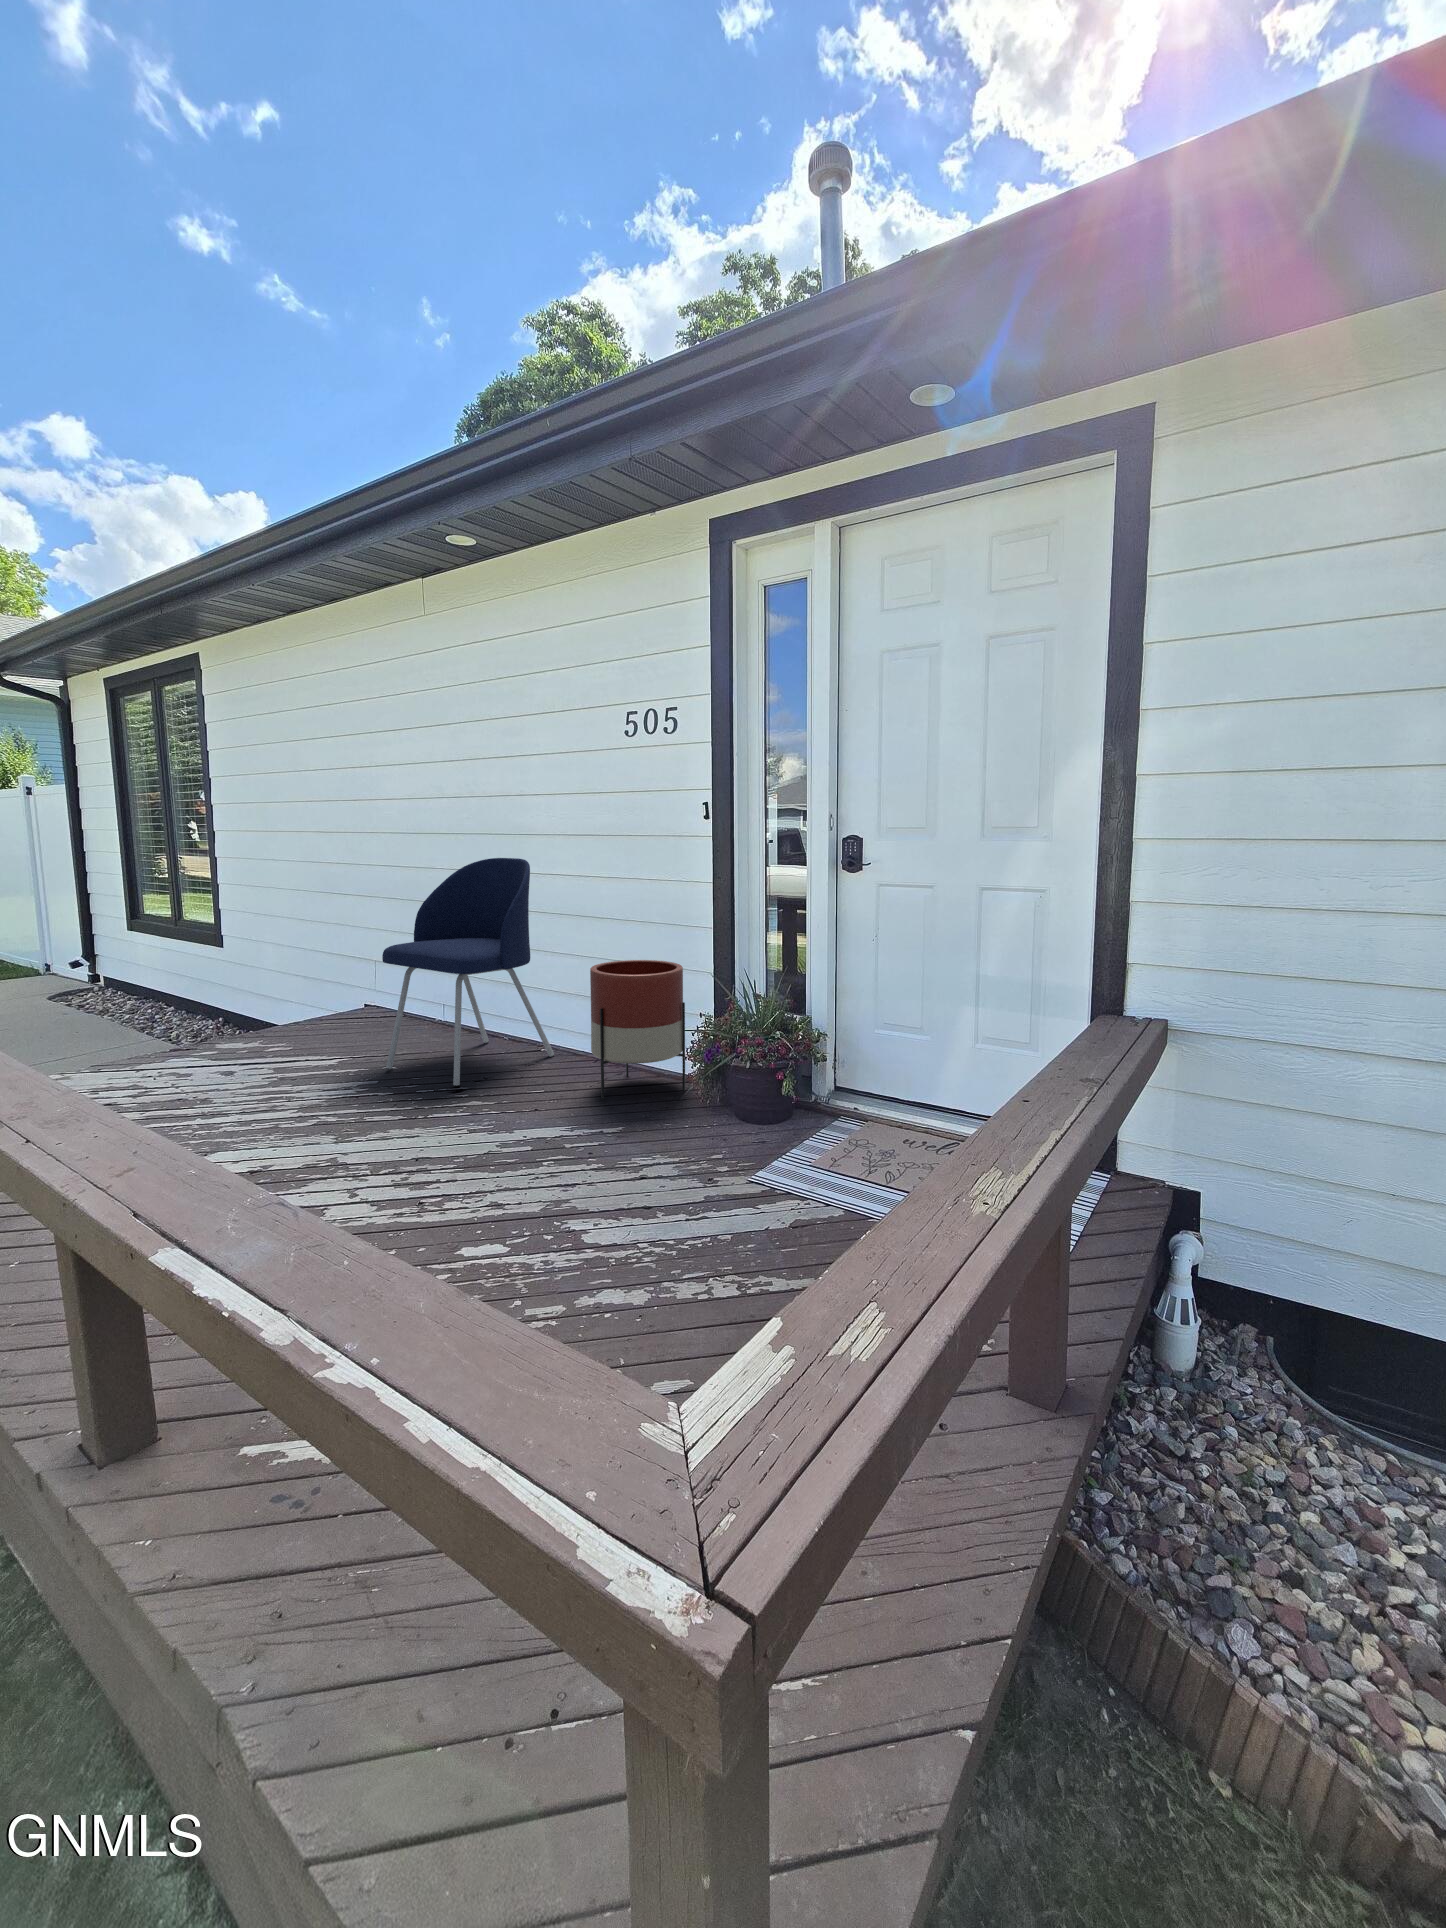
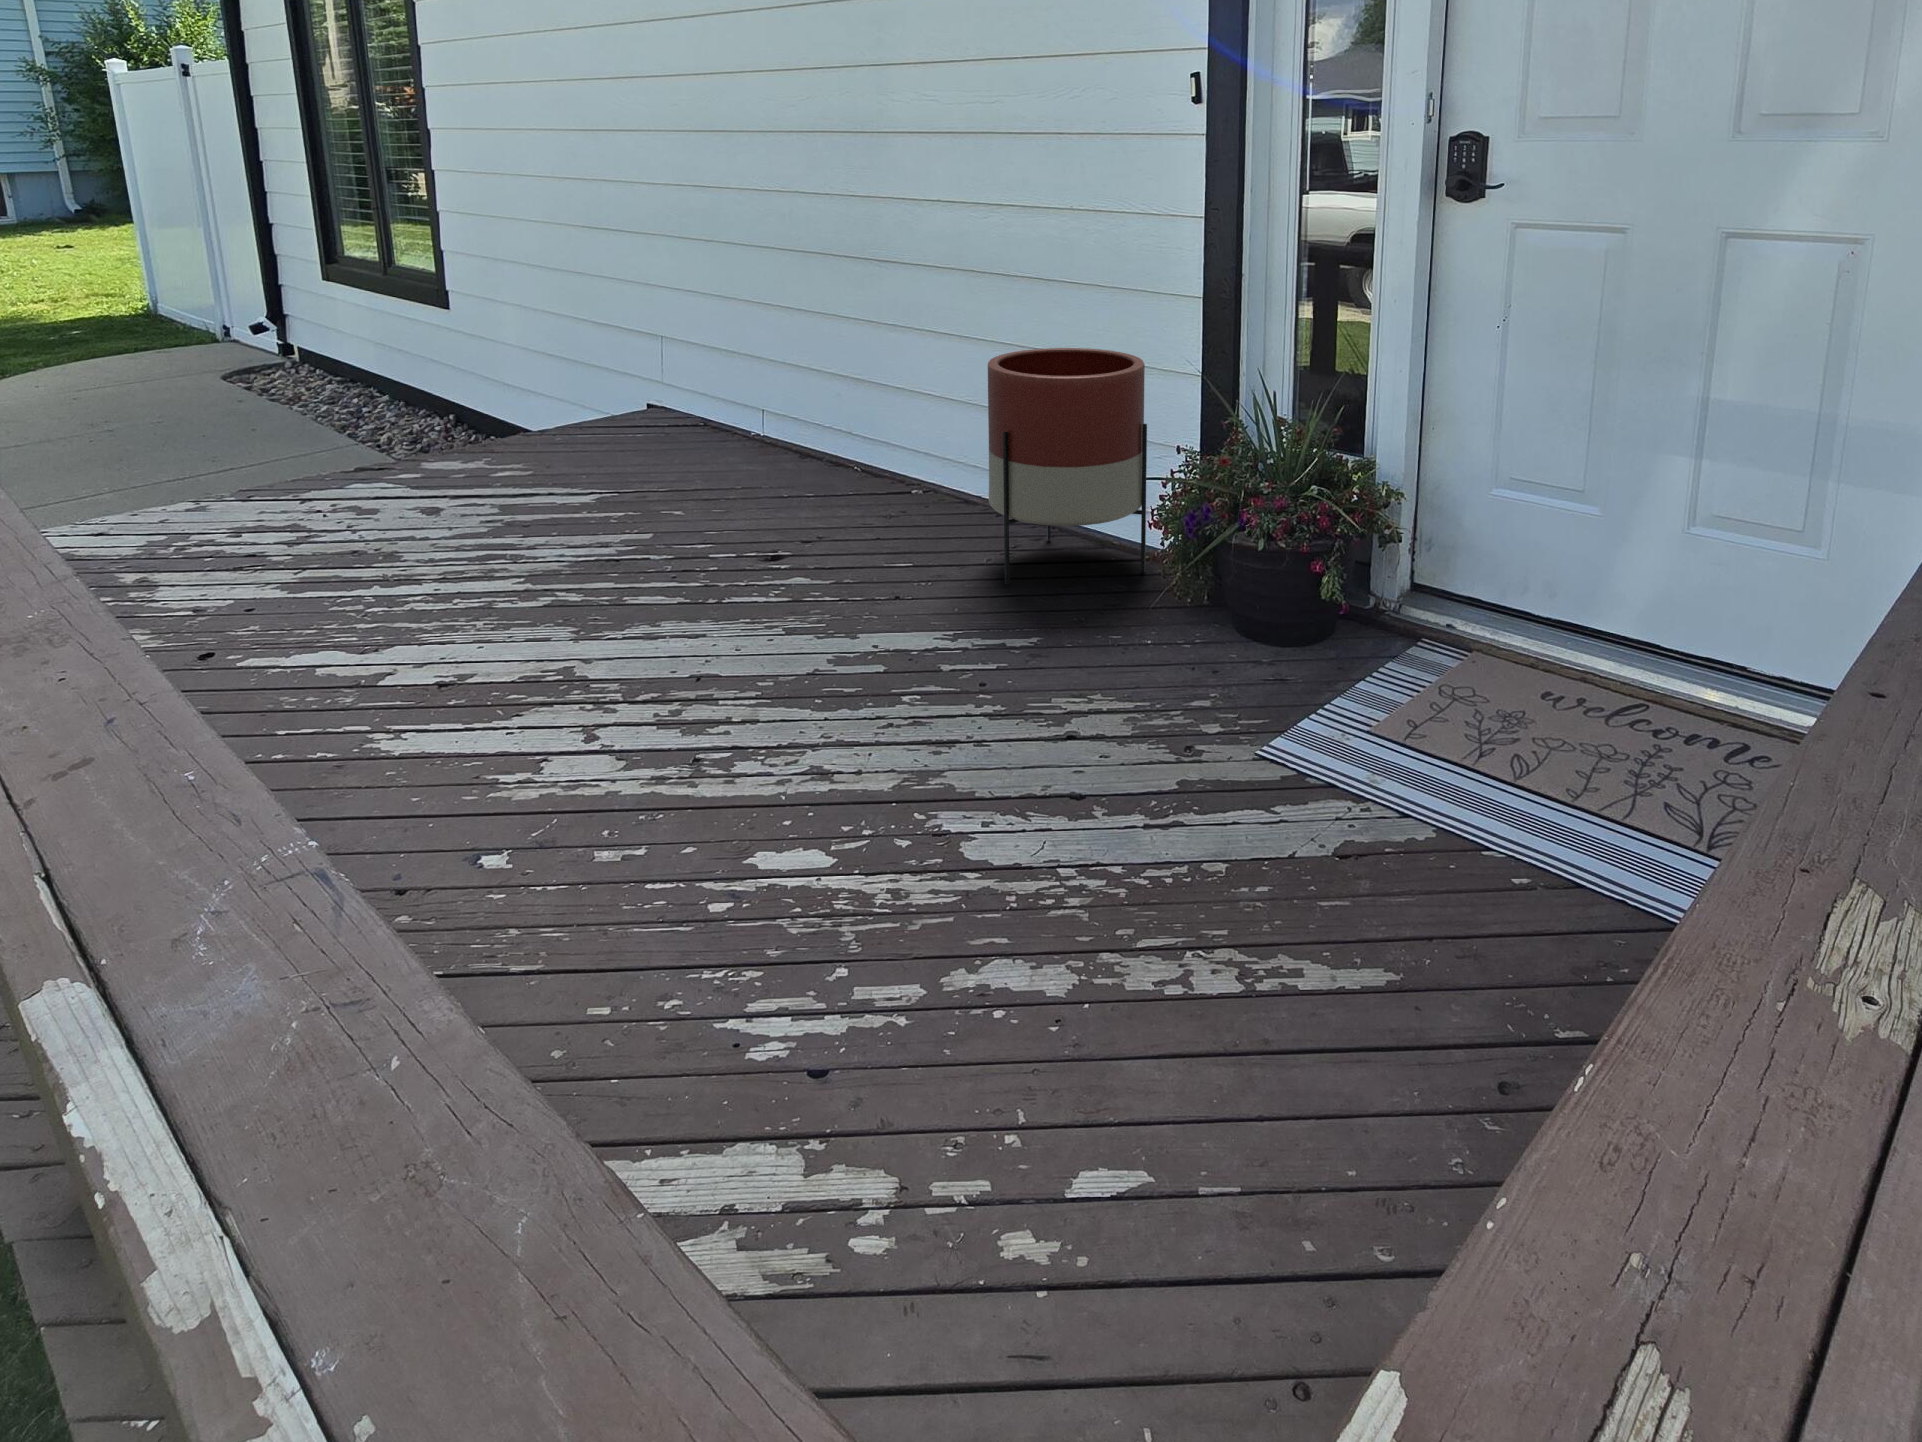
chair: present [382,858,554,1086] -> none [659,172,932,548]

